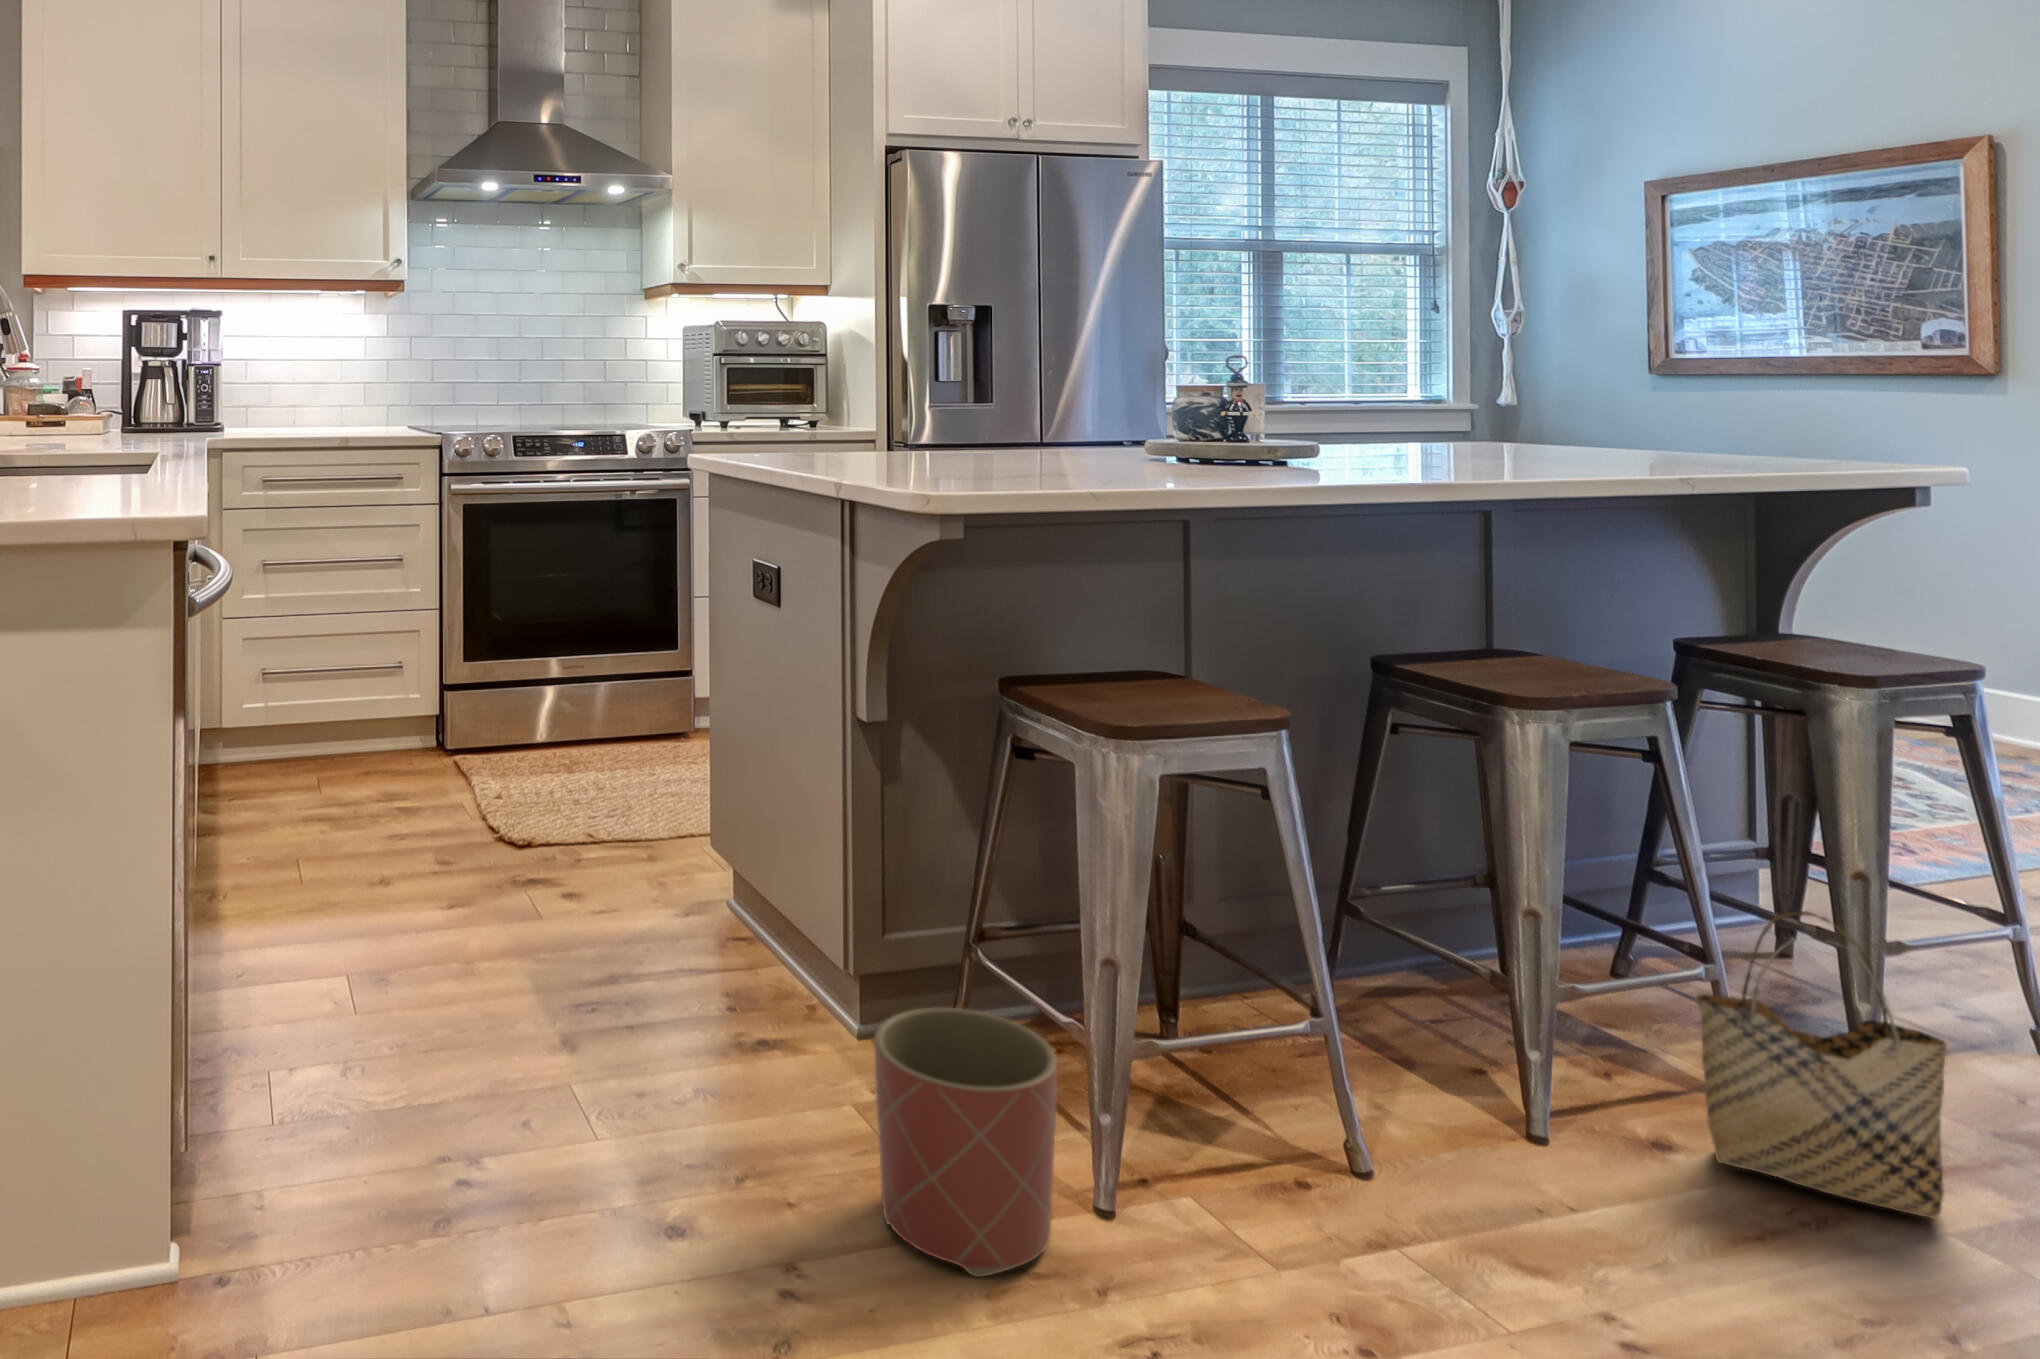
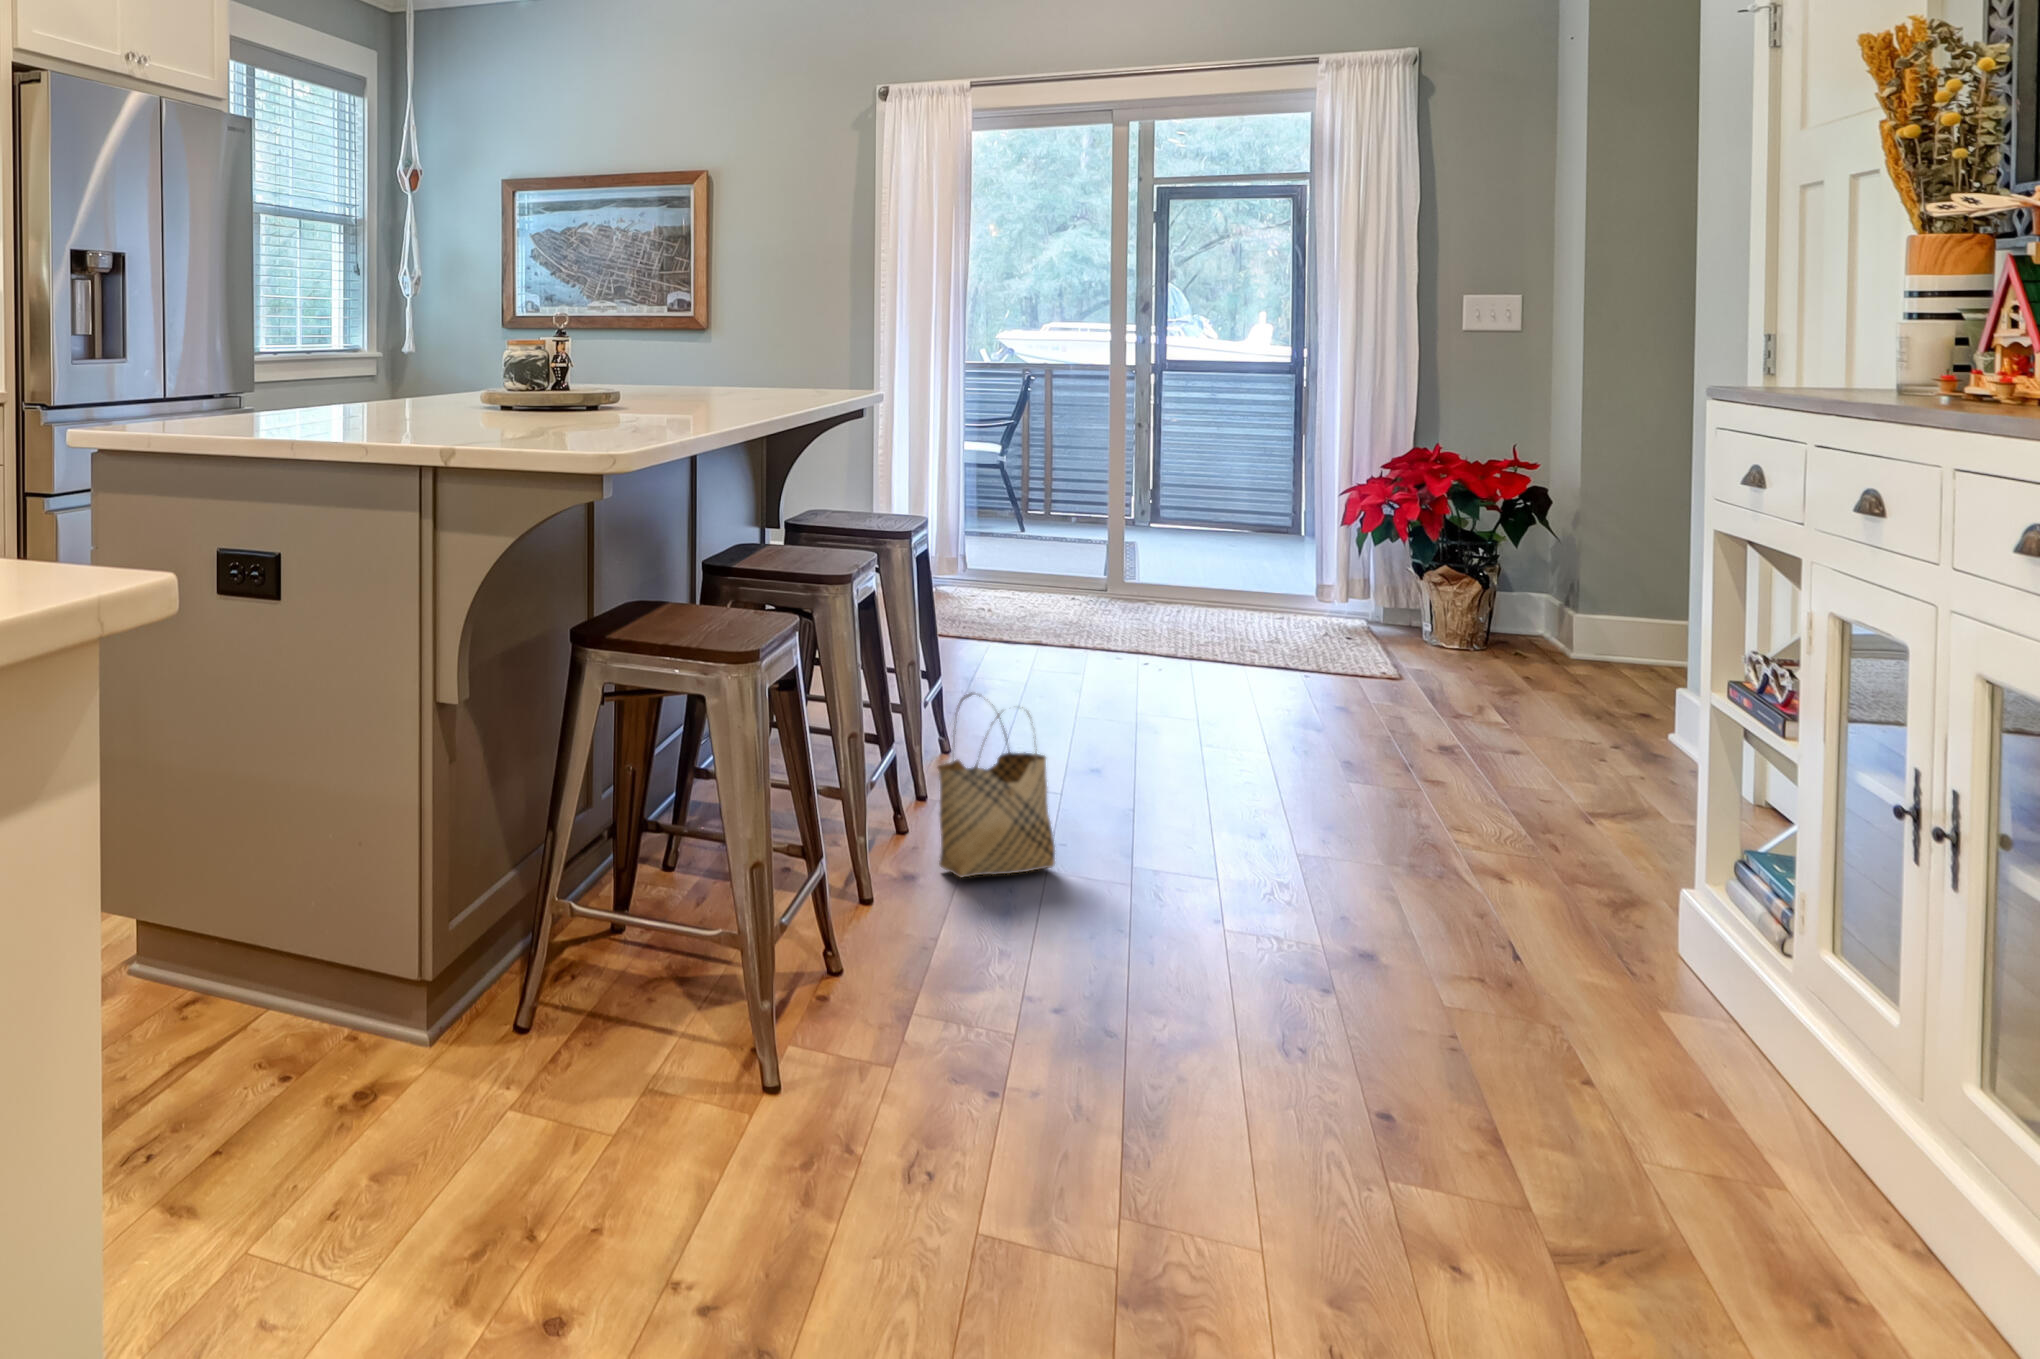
planter: present [874,1008,1057,1277] -> none [658,951,832,1202]

